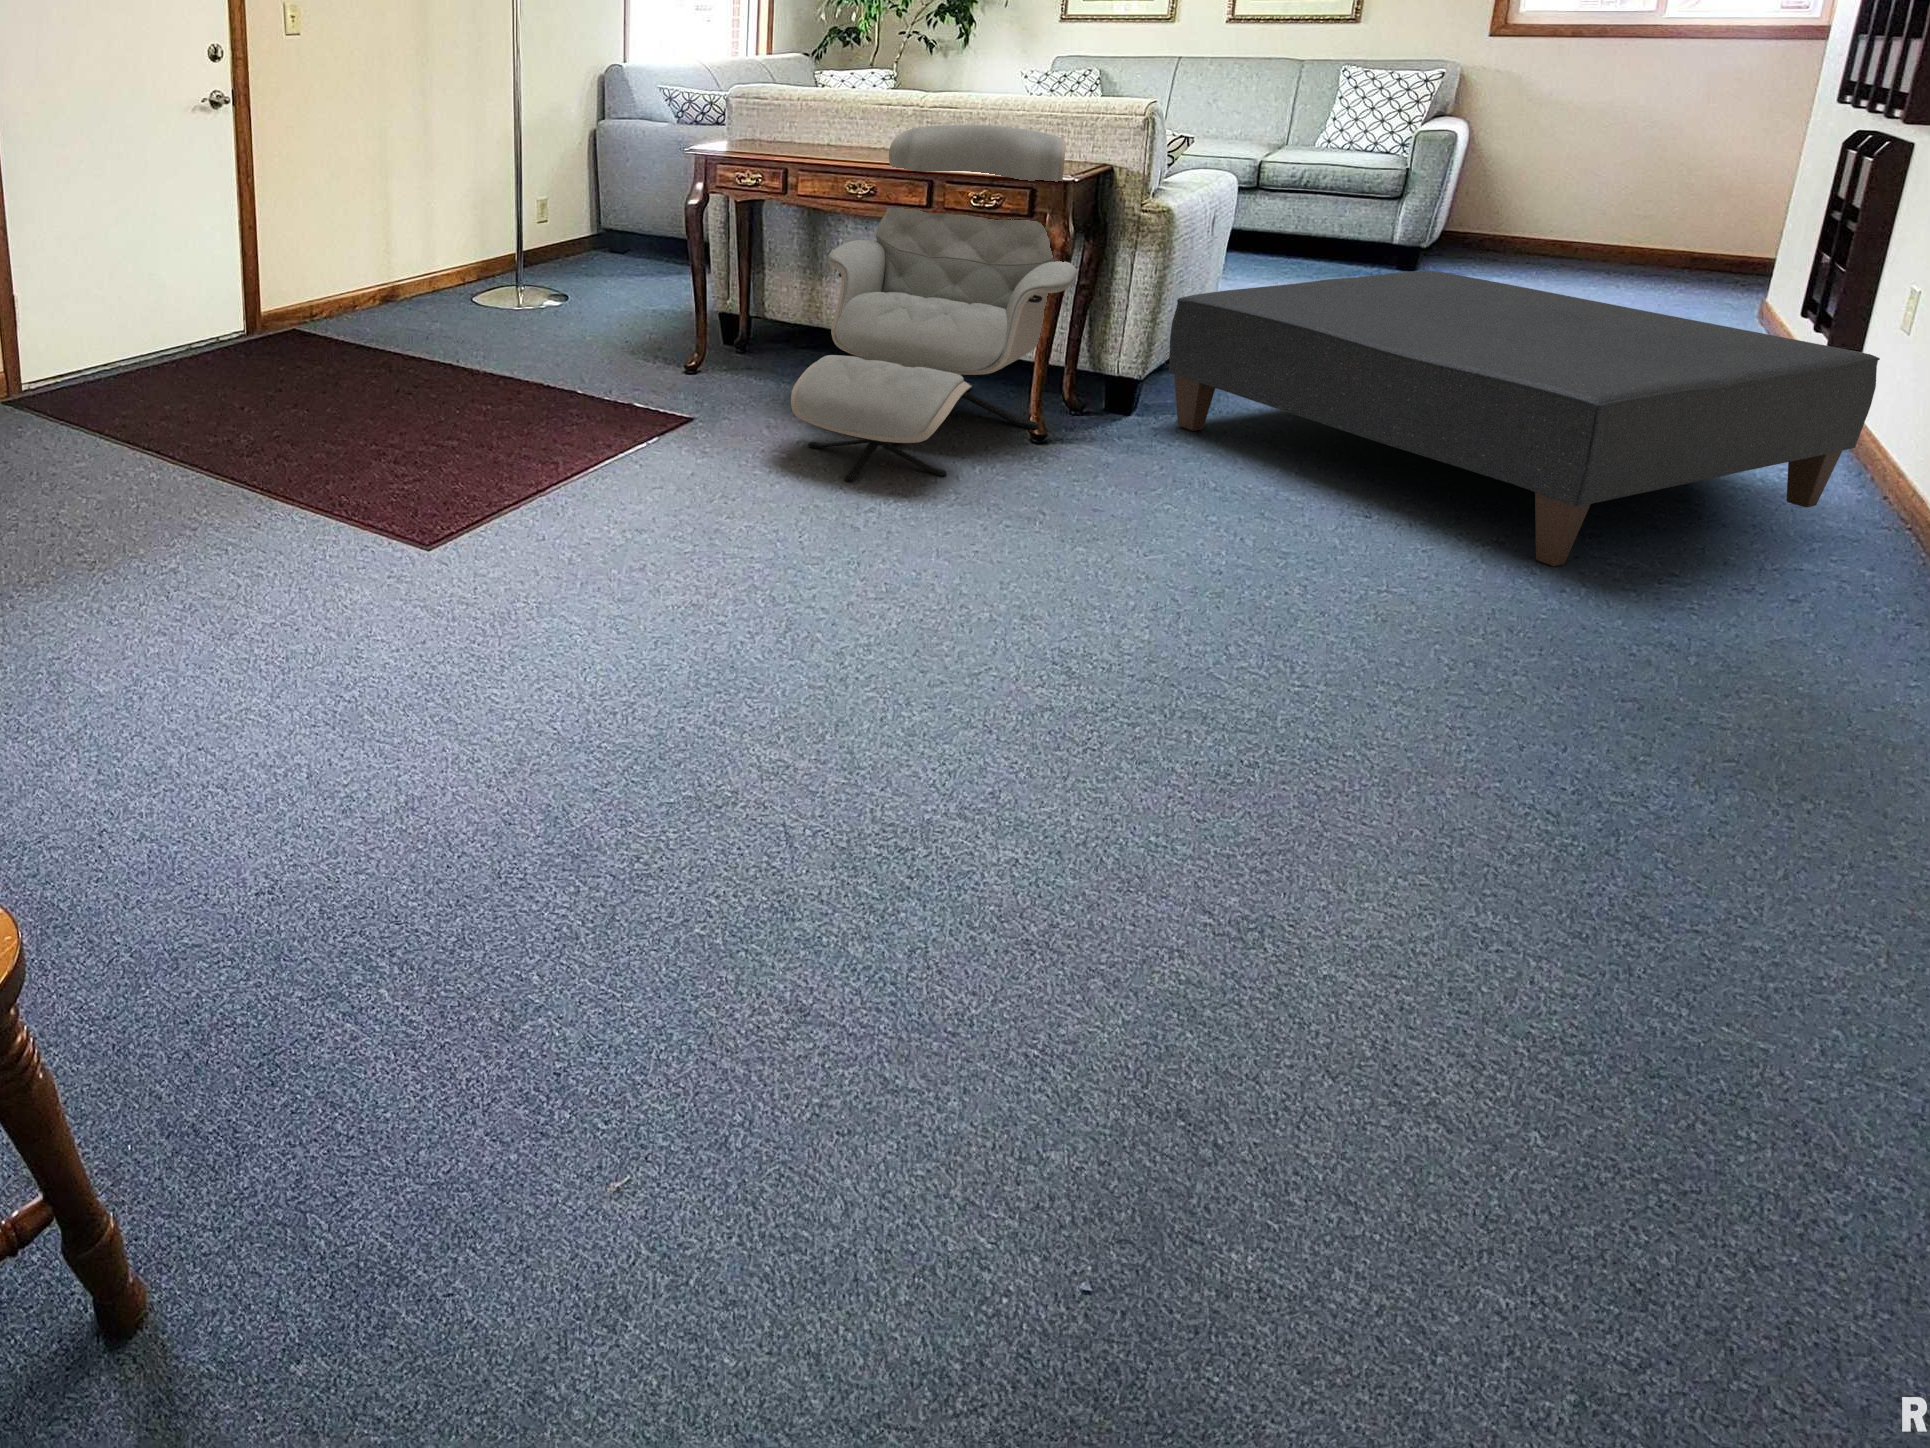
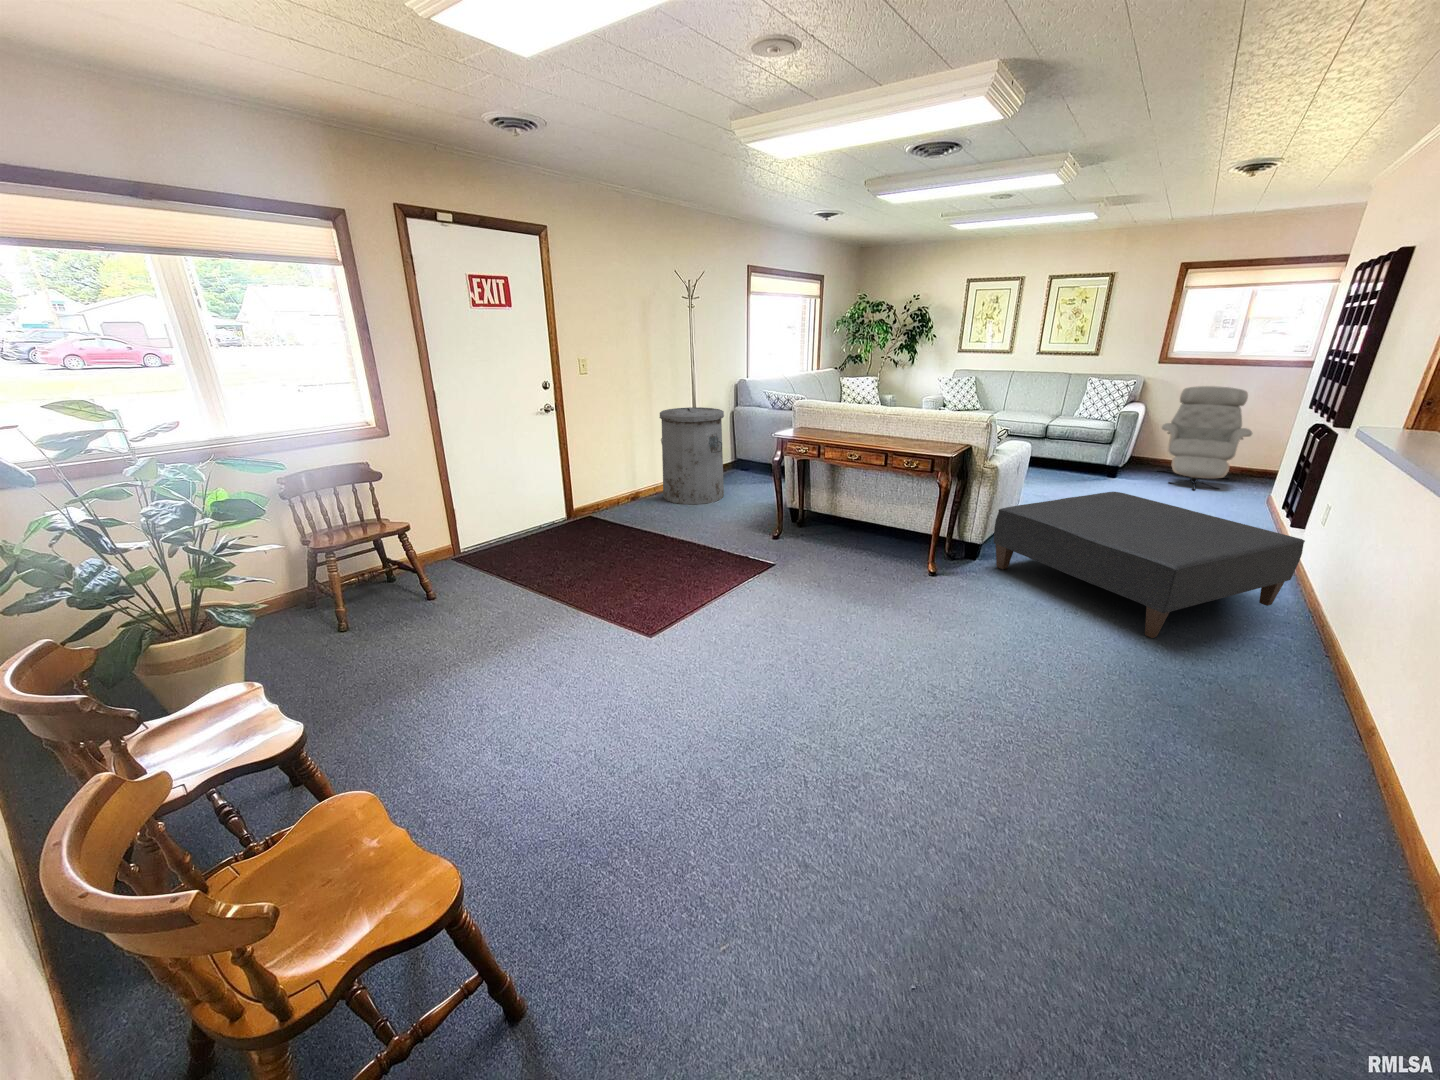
trash can: none [446,108,580,306] -> present [659,407,724,504]
armchair: present [791,125,1077,482] -> present [1158,386,1252,490]

